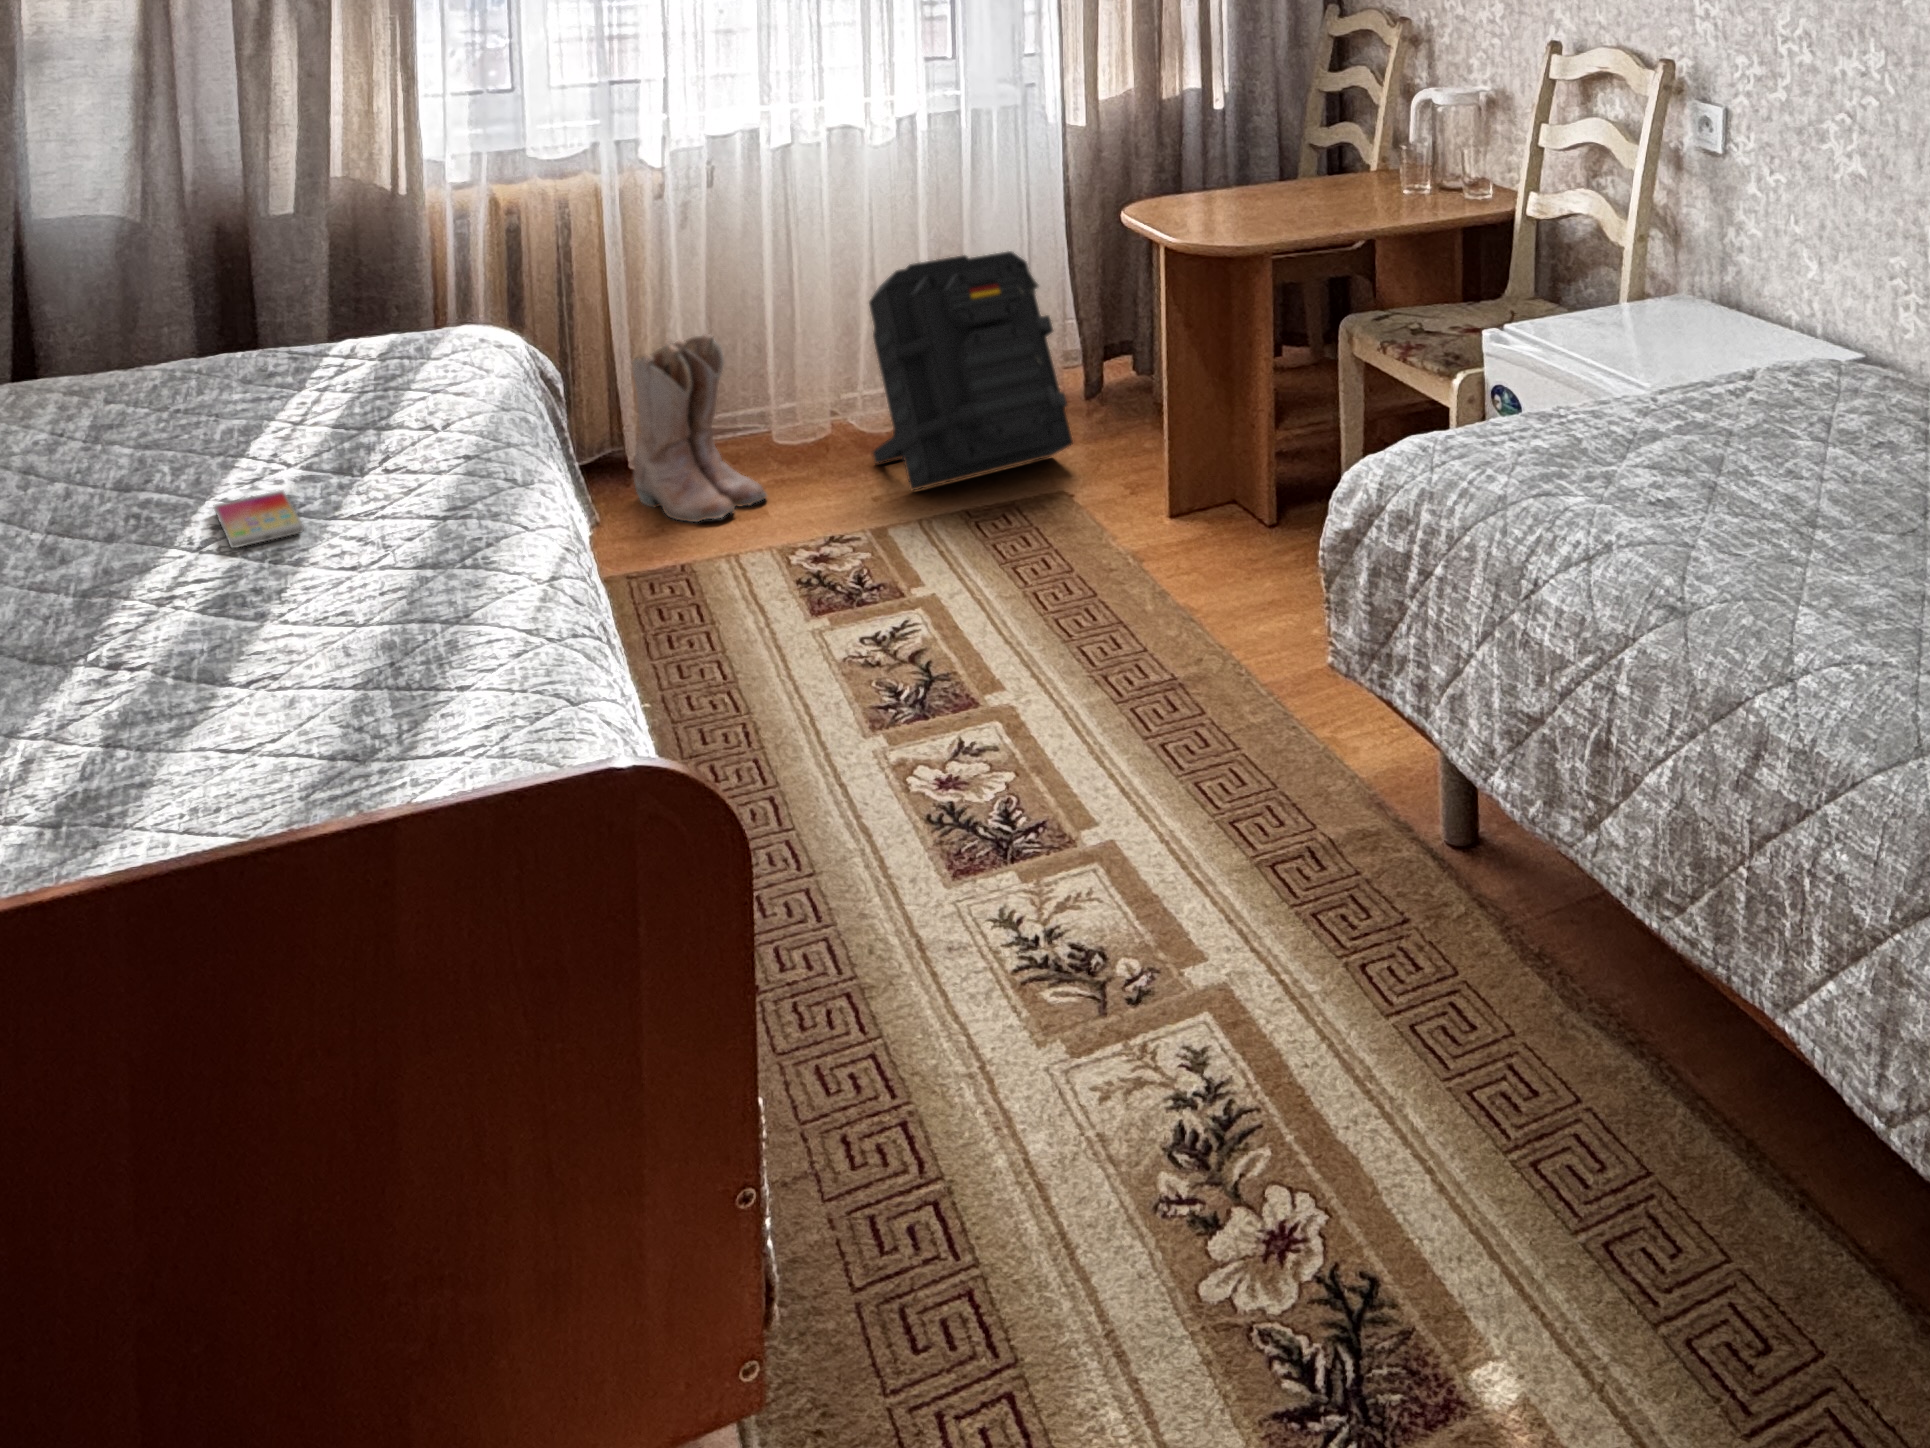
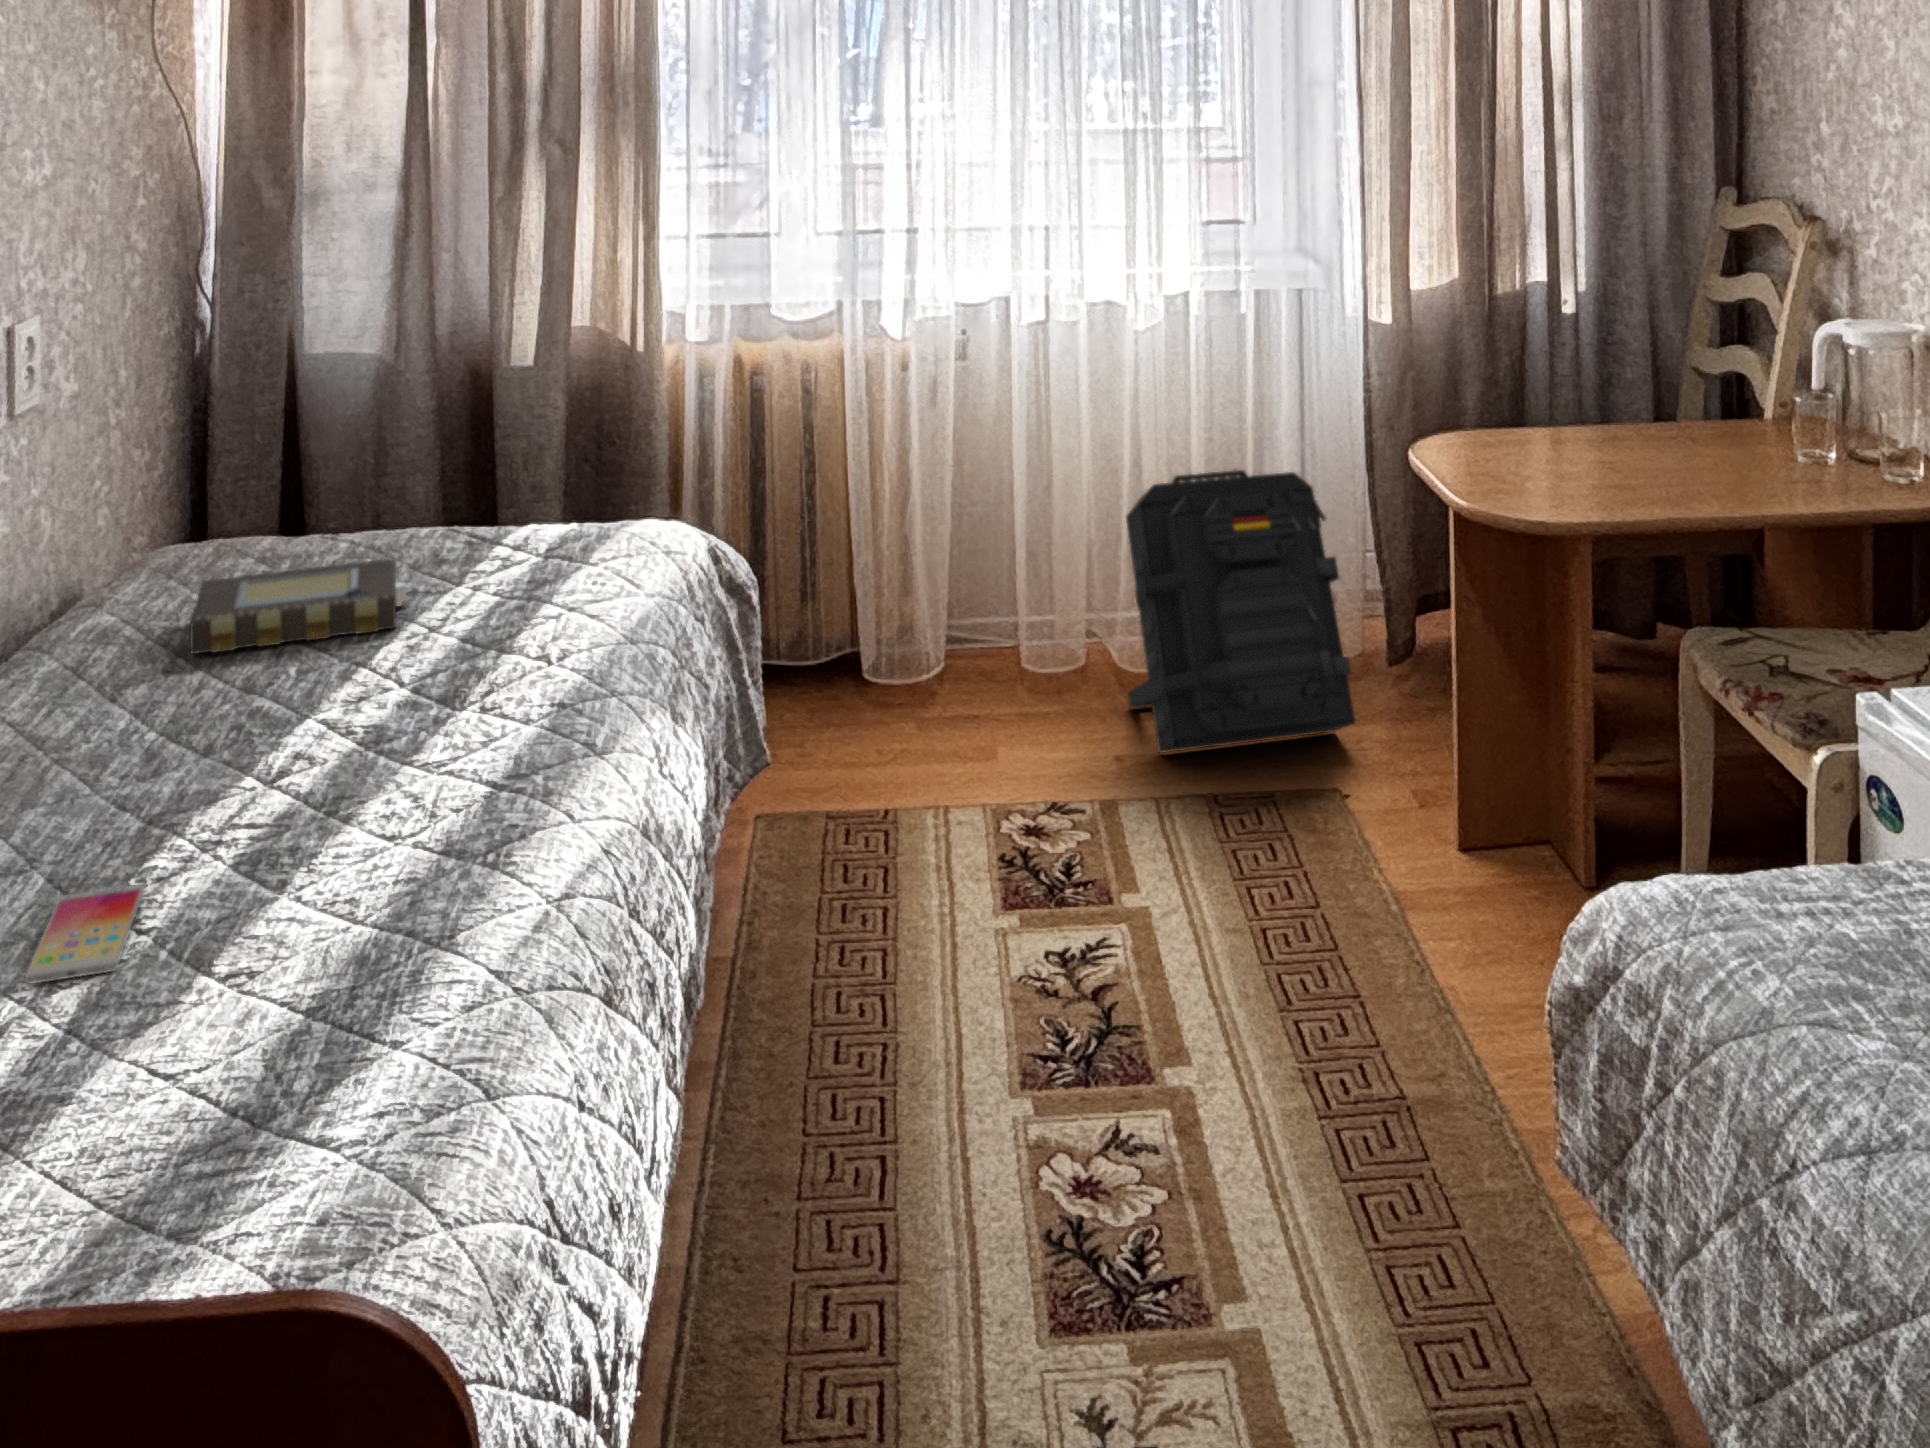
boots: present [632,334,768,522] -> none [864,533,1001,755]
book: none [11,372,257,473] -> present [188,559,410,654]
smartphone: present [213,490,304,548] -> present [25,884,145,984]

